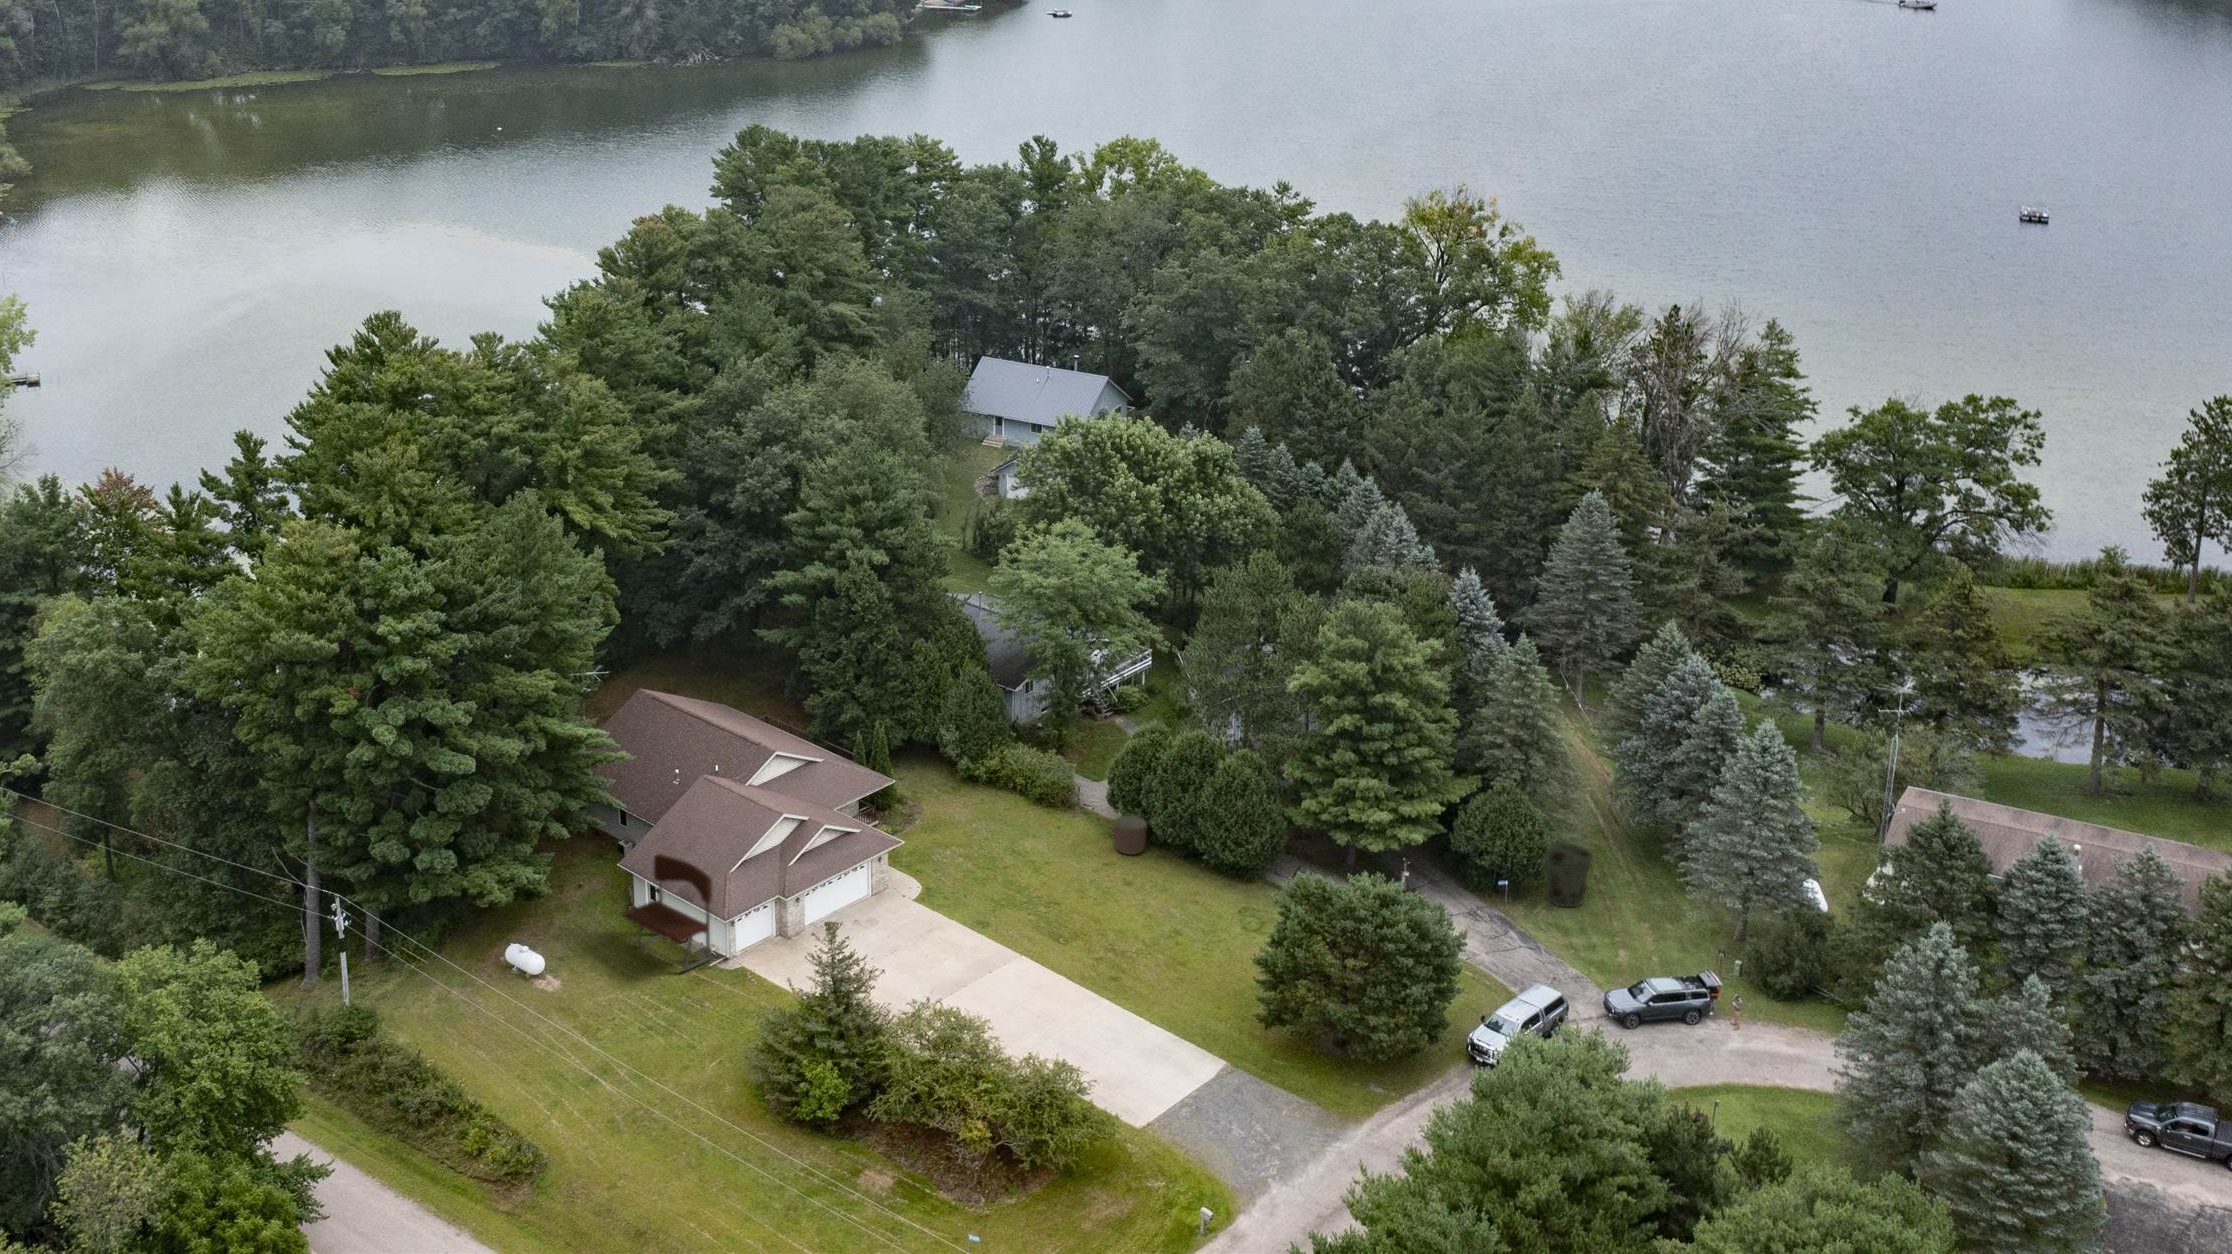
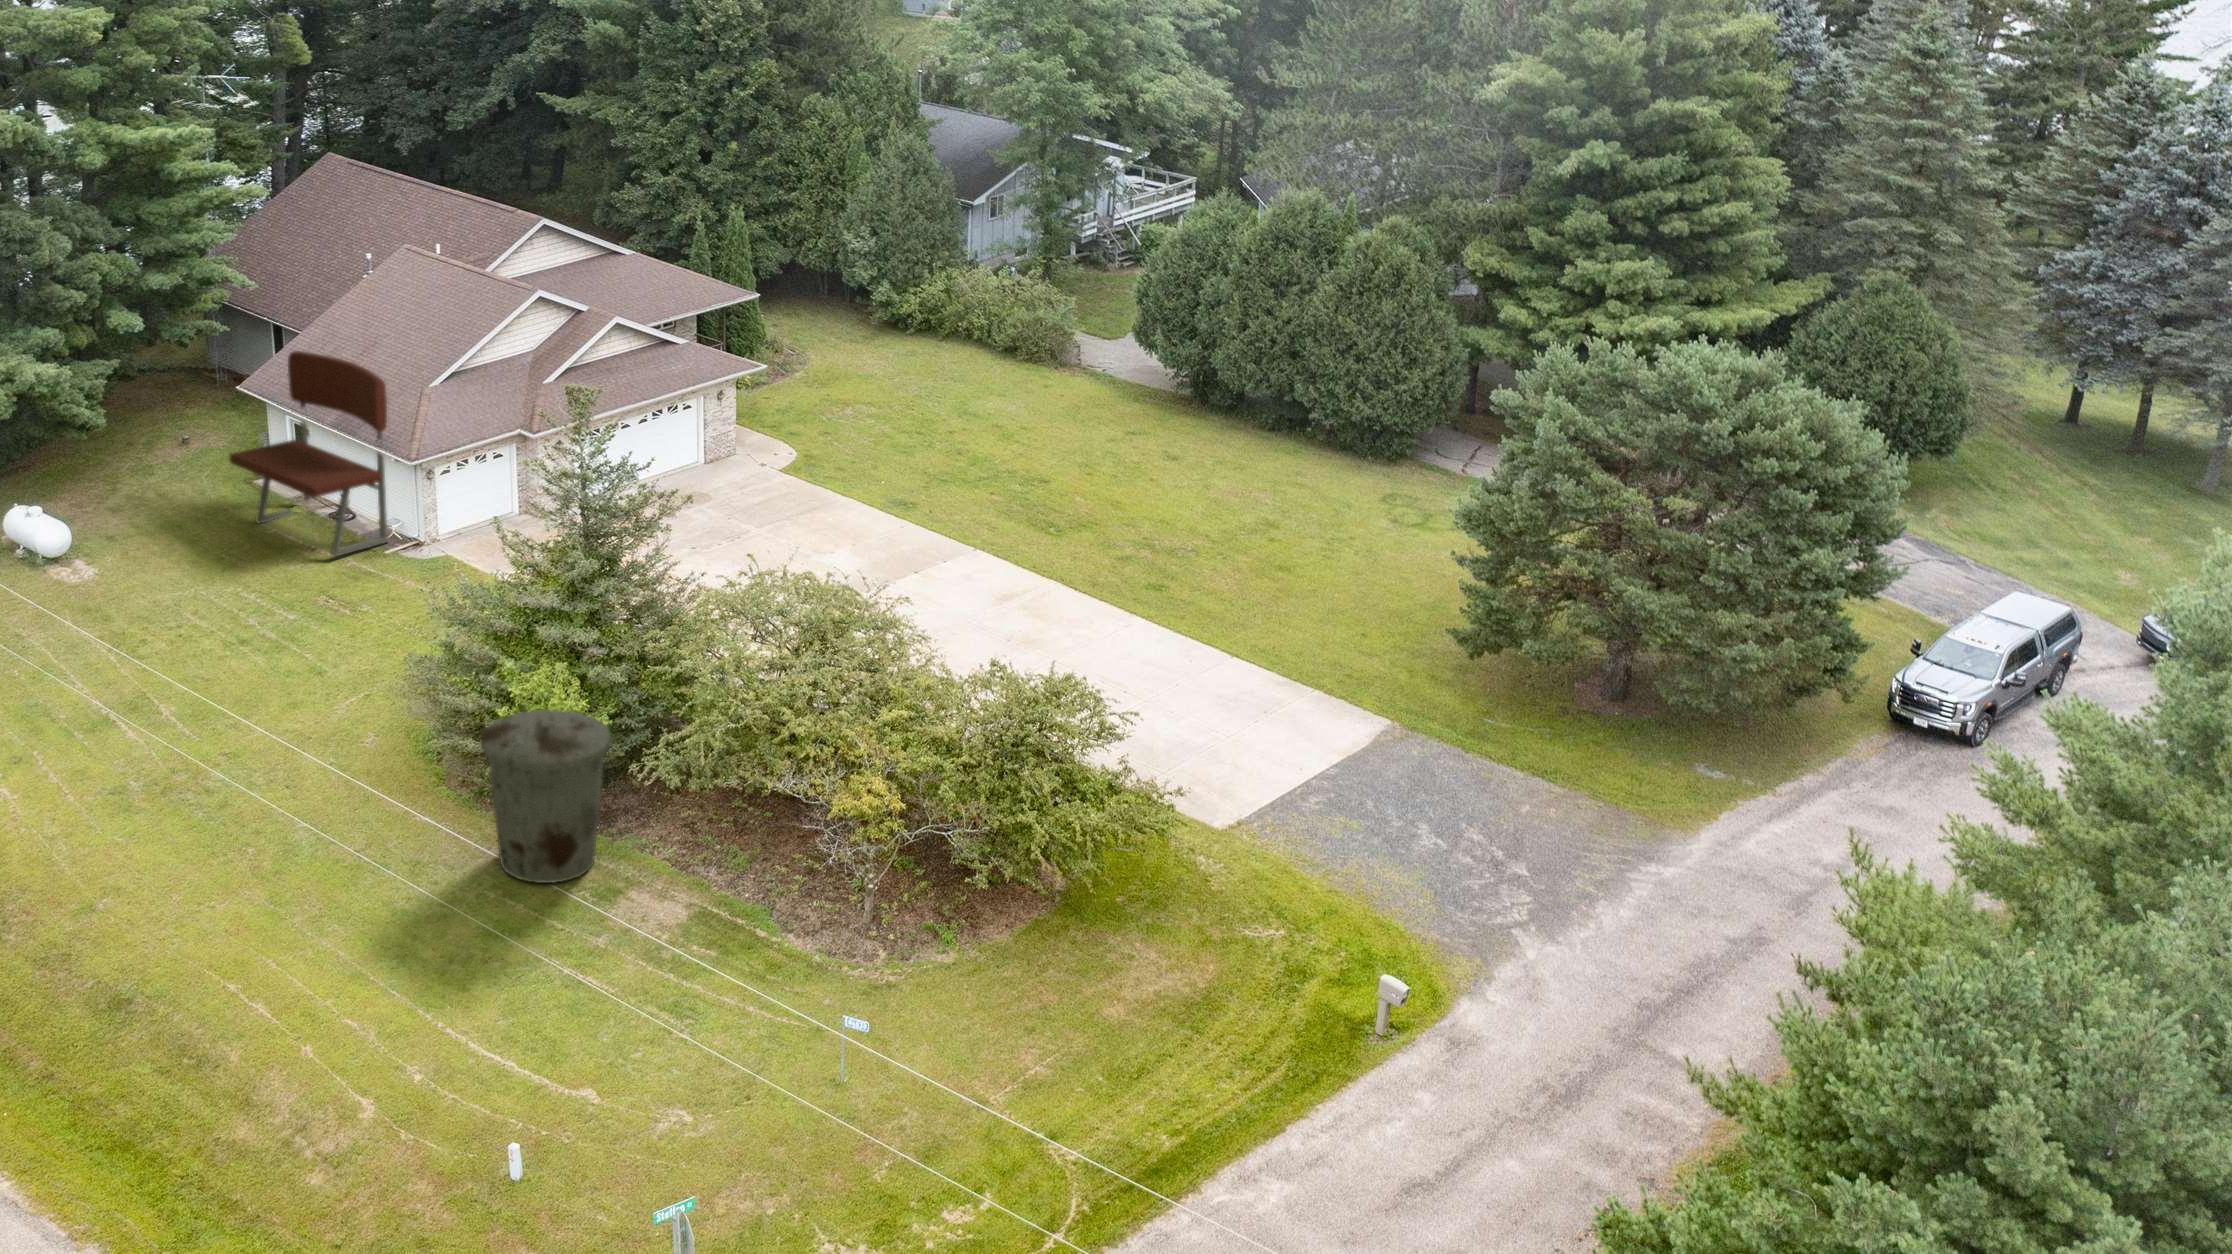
planter: present [1114,816,1147,855] -> none [1148,351,1209,414]
trash can: present [1545,843,1593,907] -> present [481,709,611,883]

